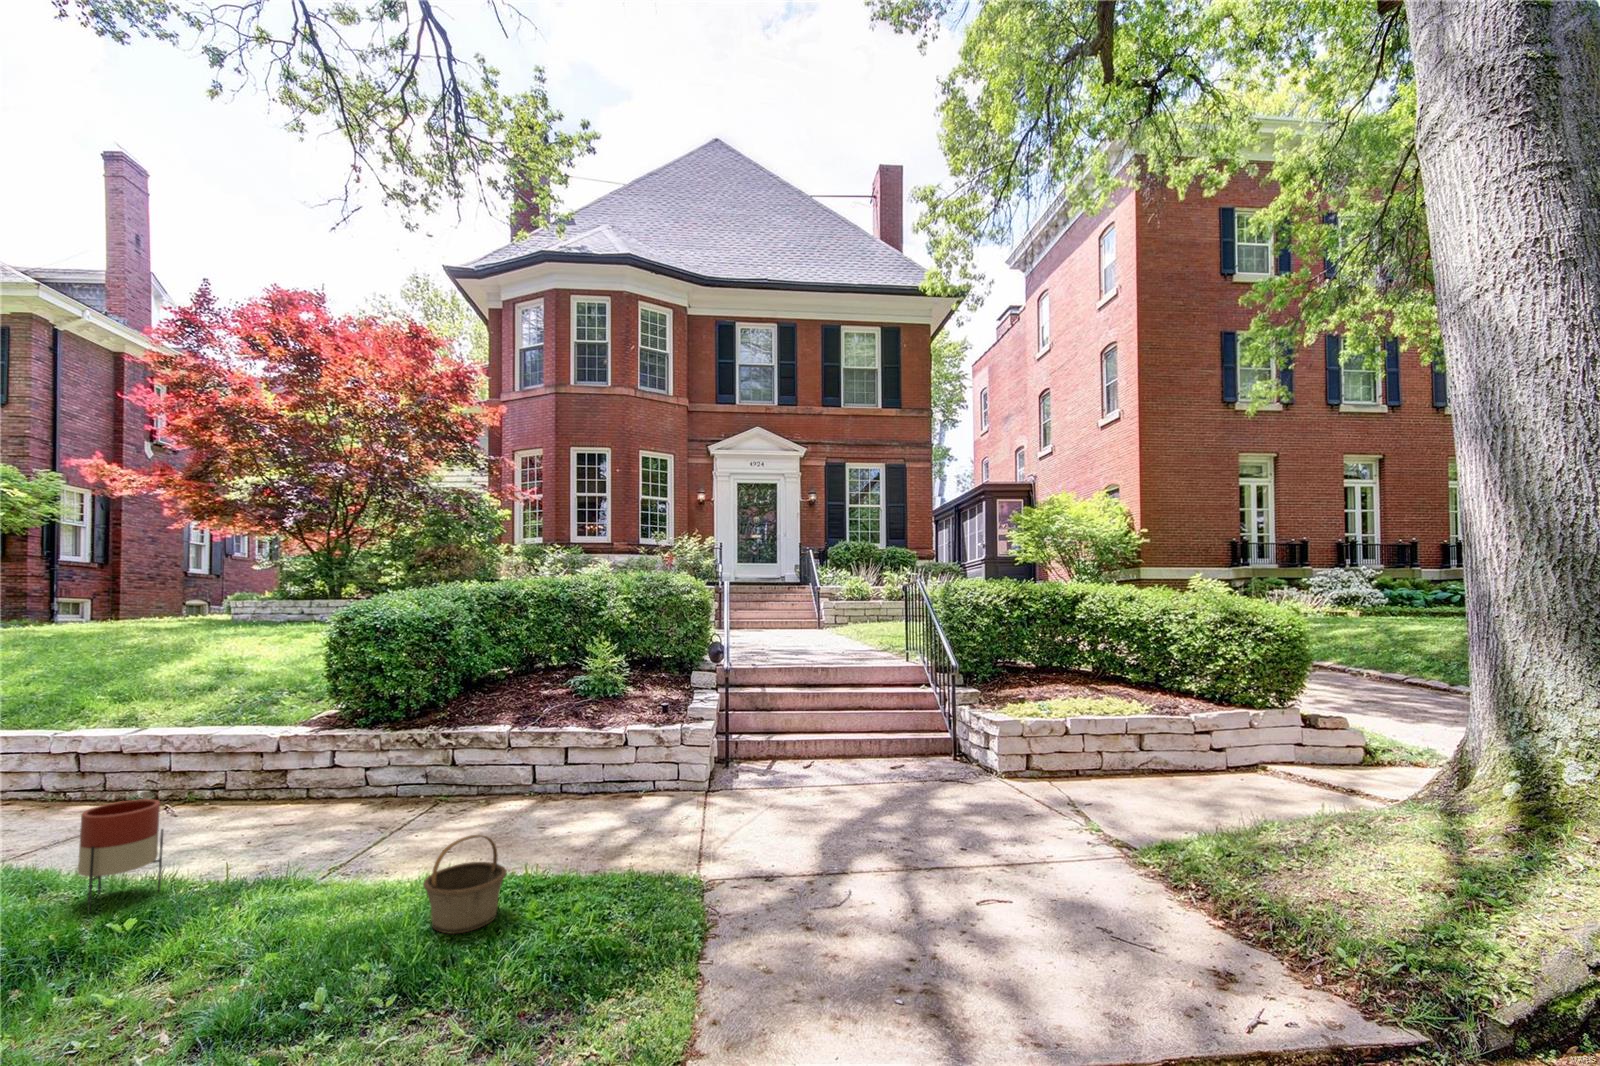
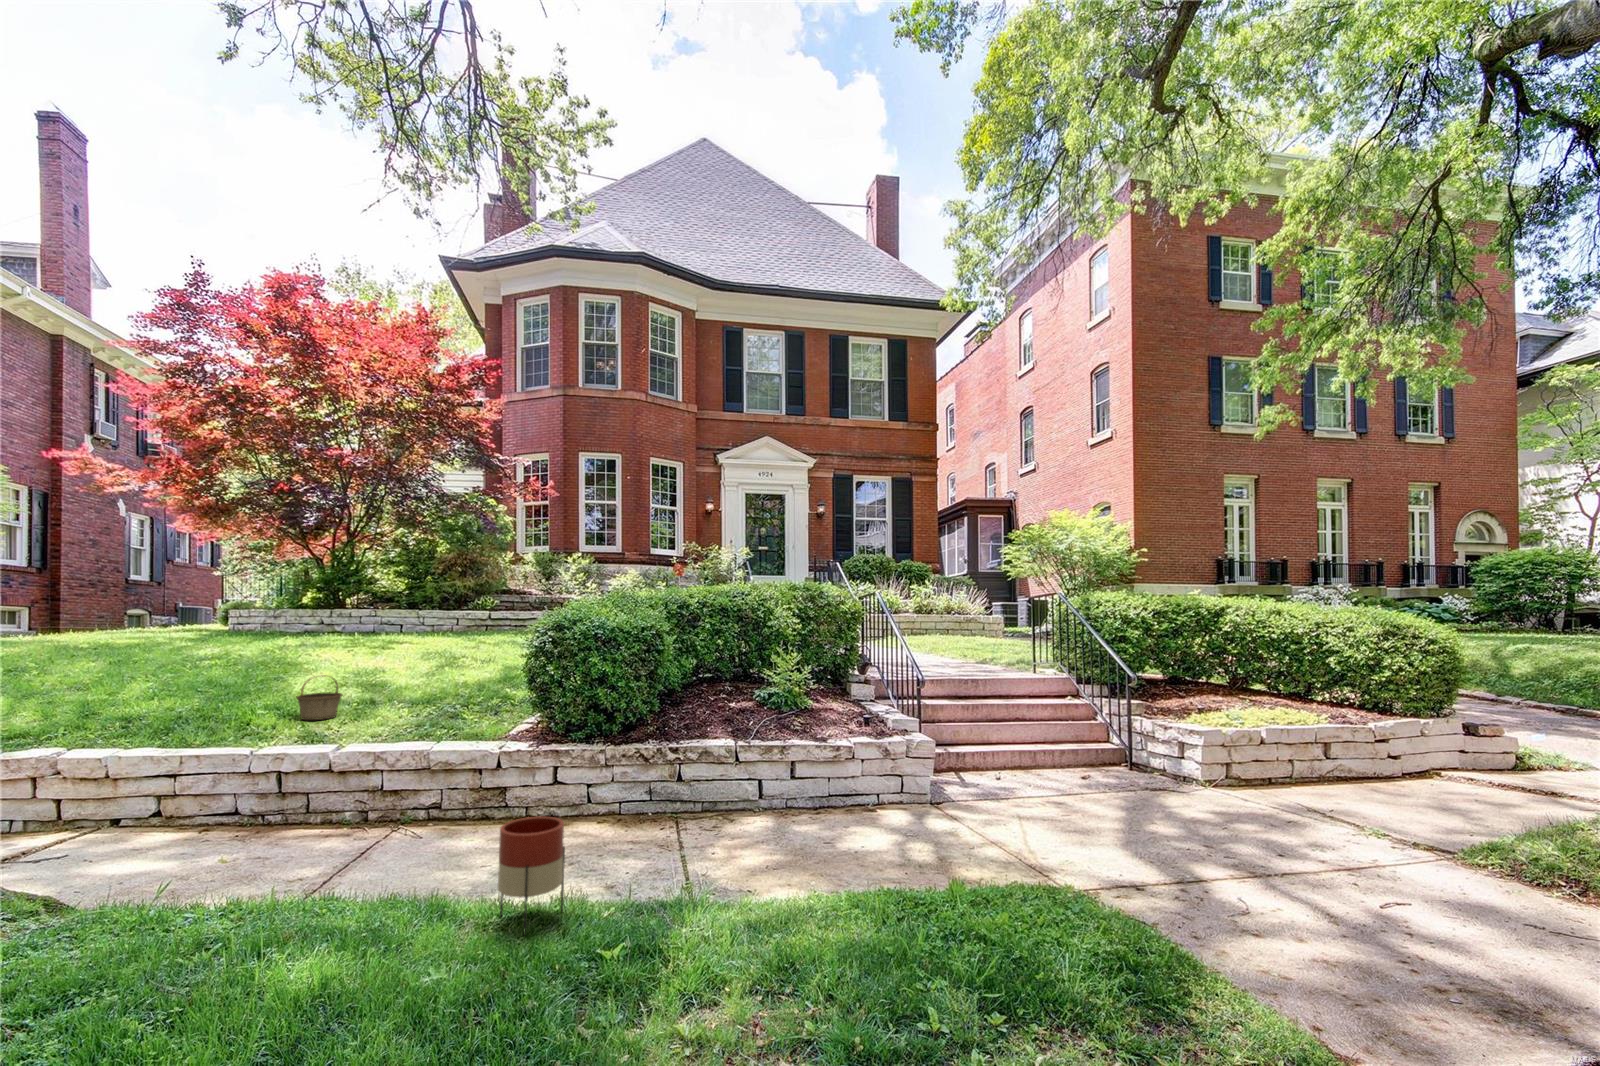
basket: present [423,835,507,934] -> present [297,675,342,720]

